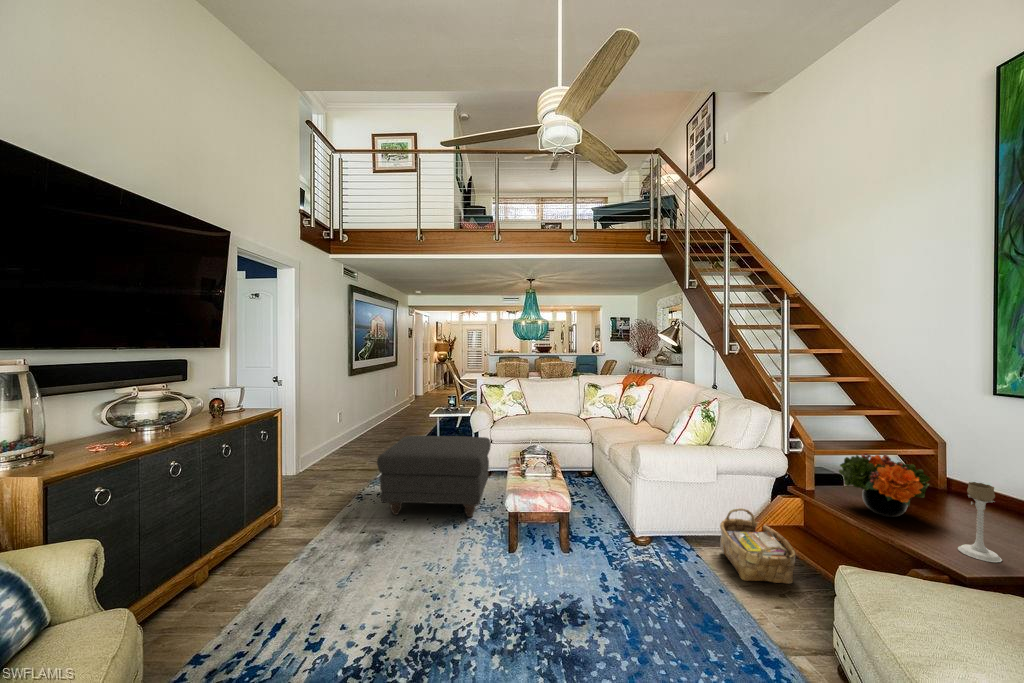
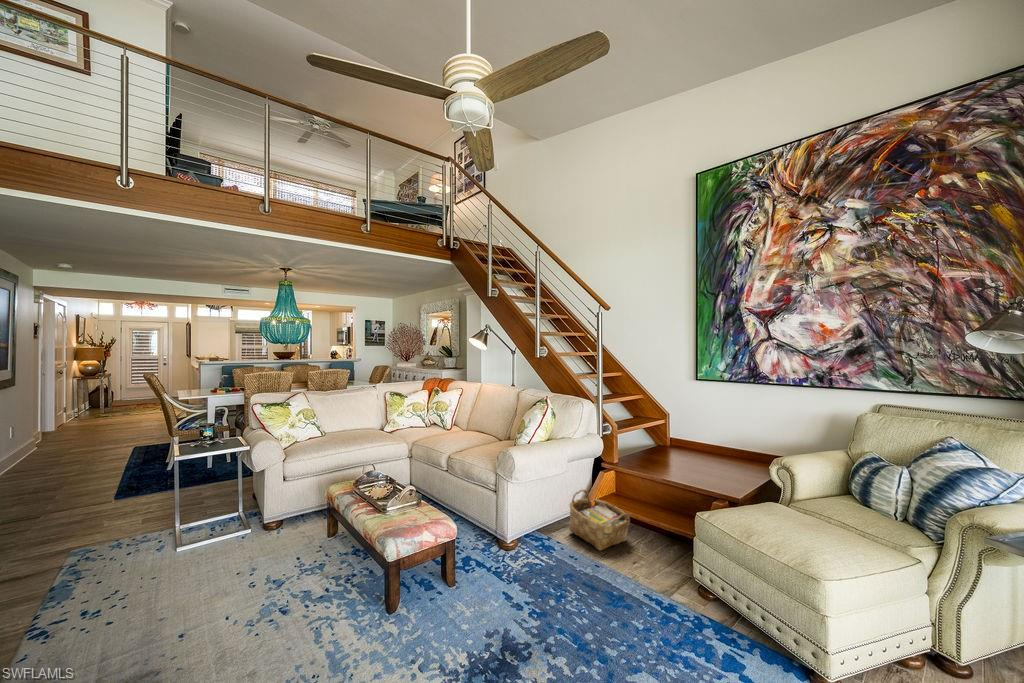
ottoman: present [377,436,491,517] -> none [123,475,324,638]
flower arrangement: present [839,453,930,517] -> none [640,426,692,470]
candle holder: present [958,482,1002,562] -> none [717,436,738,485]

